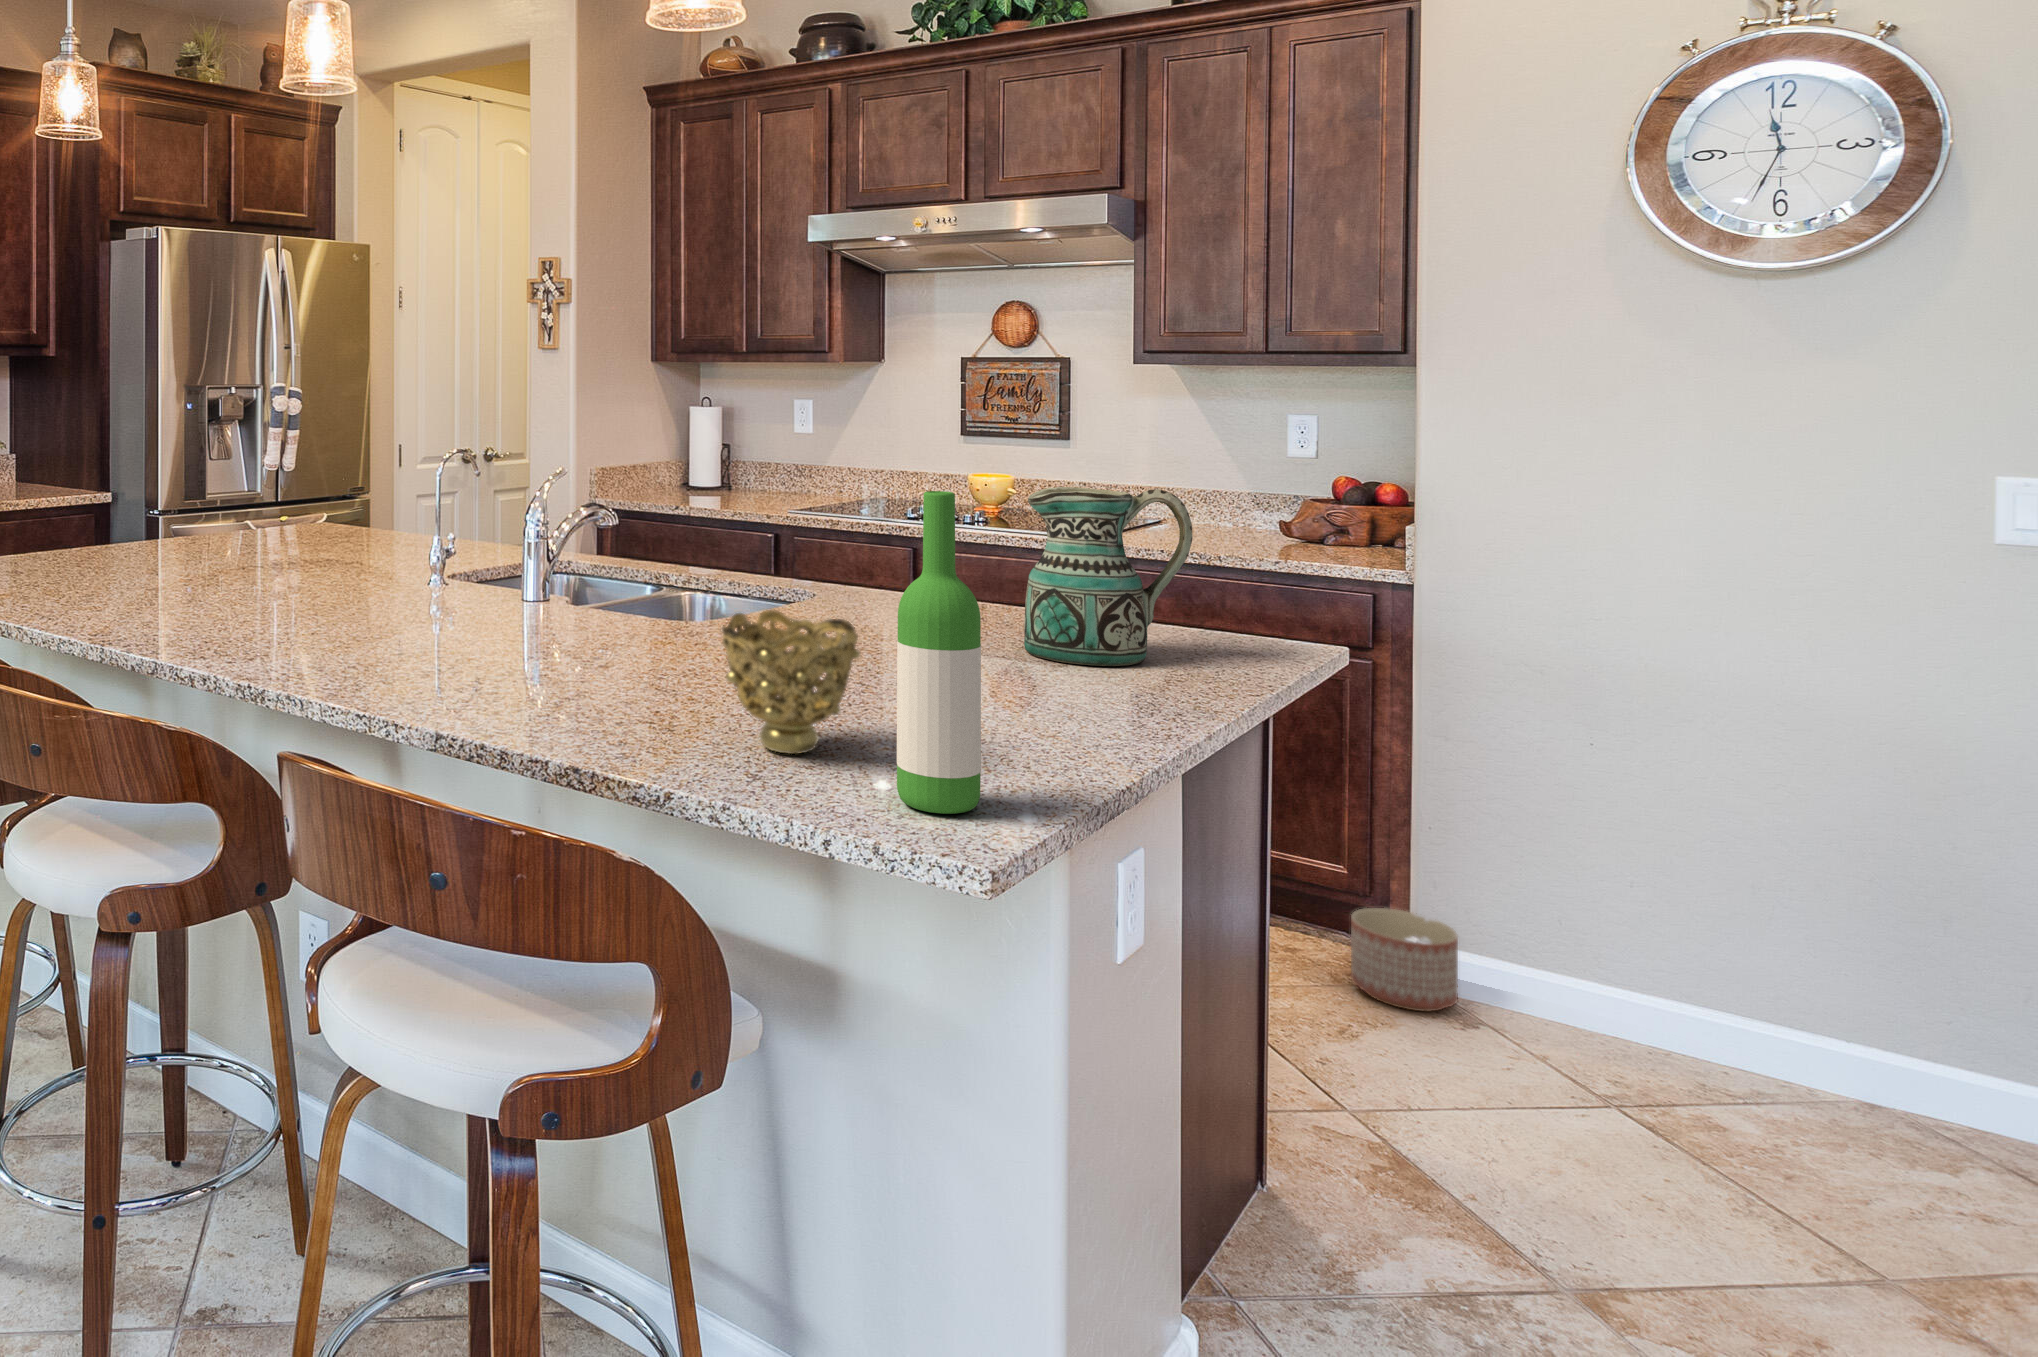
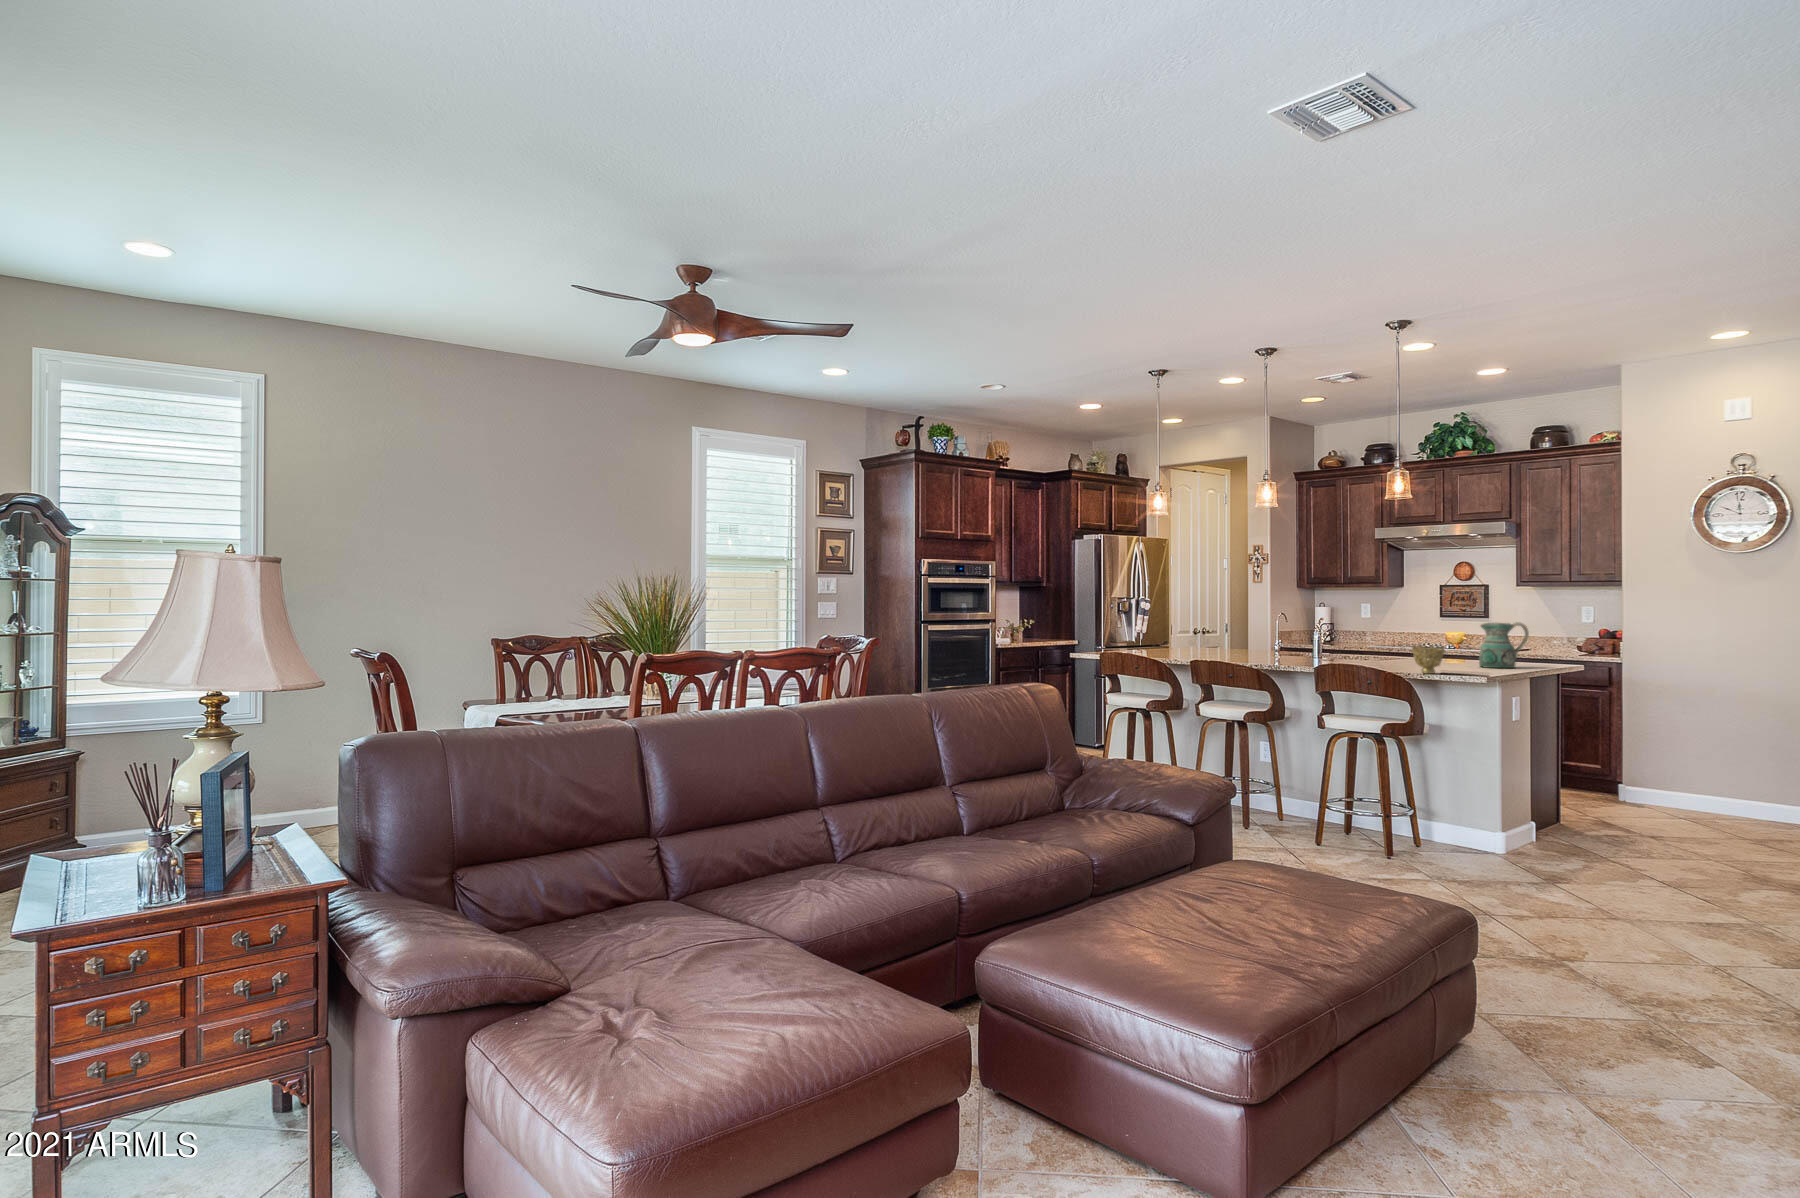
wine bottle: present [897,491,981,814] -> none [1458,615,1476,677]
planter: present [1351,908,1458,1011] -> none [1596,775,1634,804]

